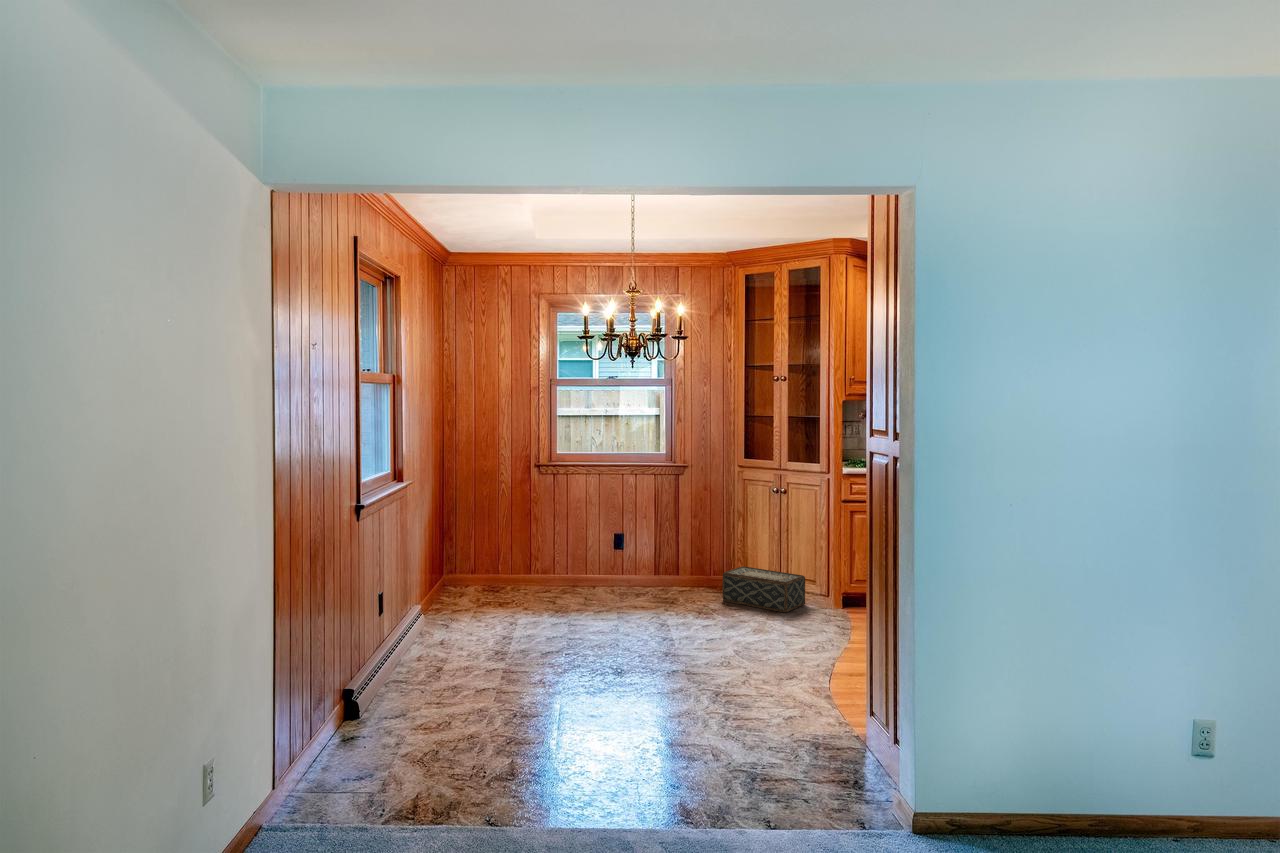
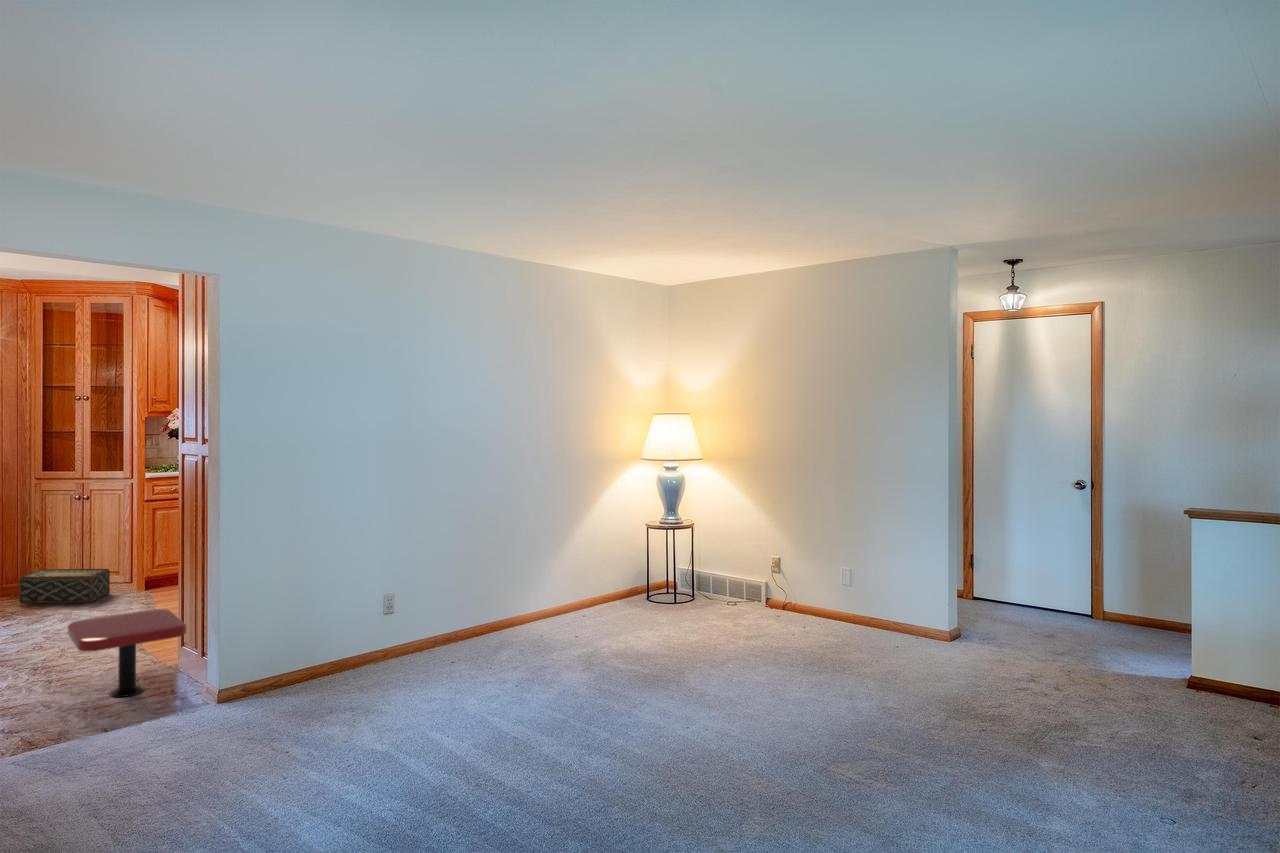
pedestal table: none [741,648,886,778] -> present [68,609,186,697]

